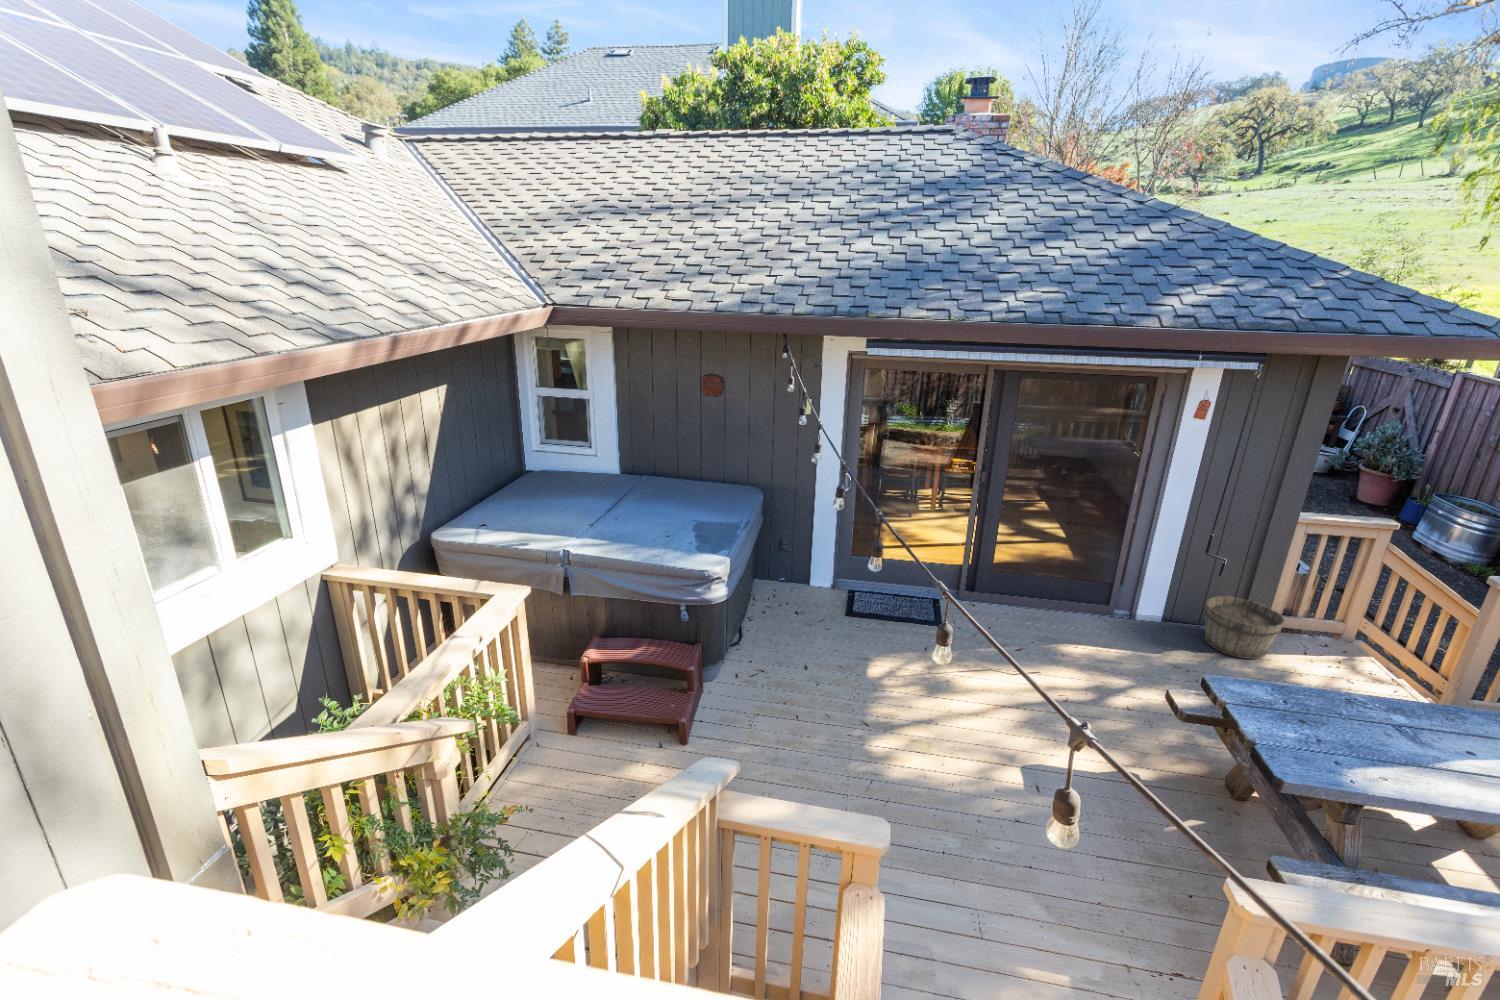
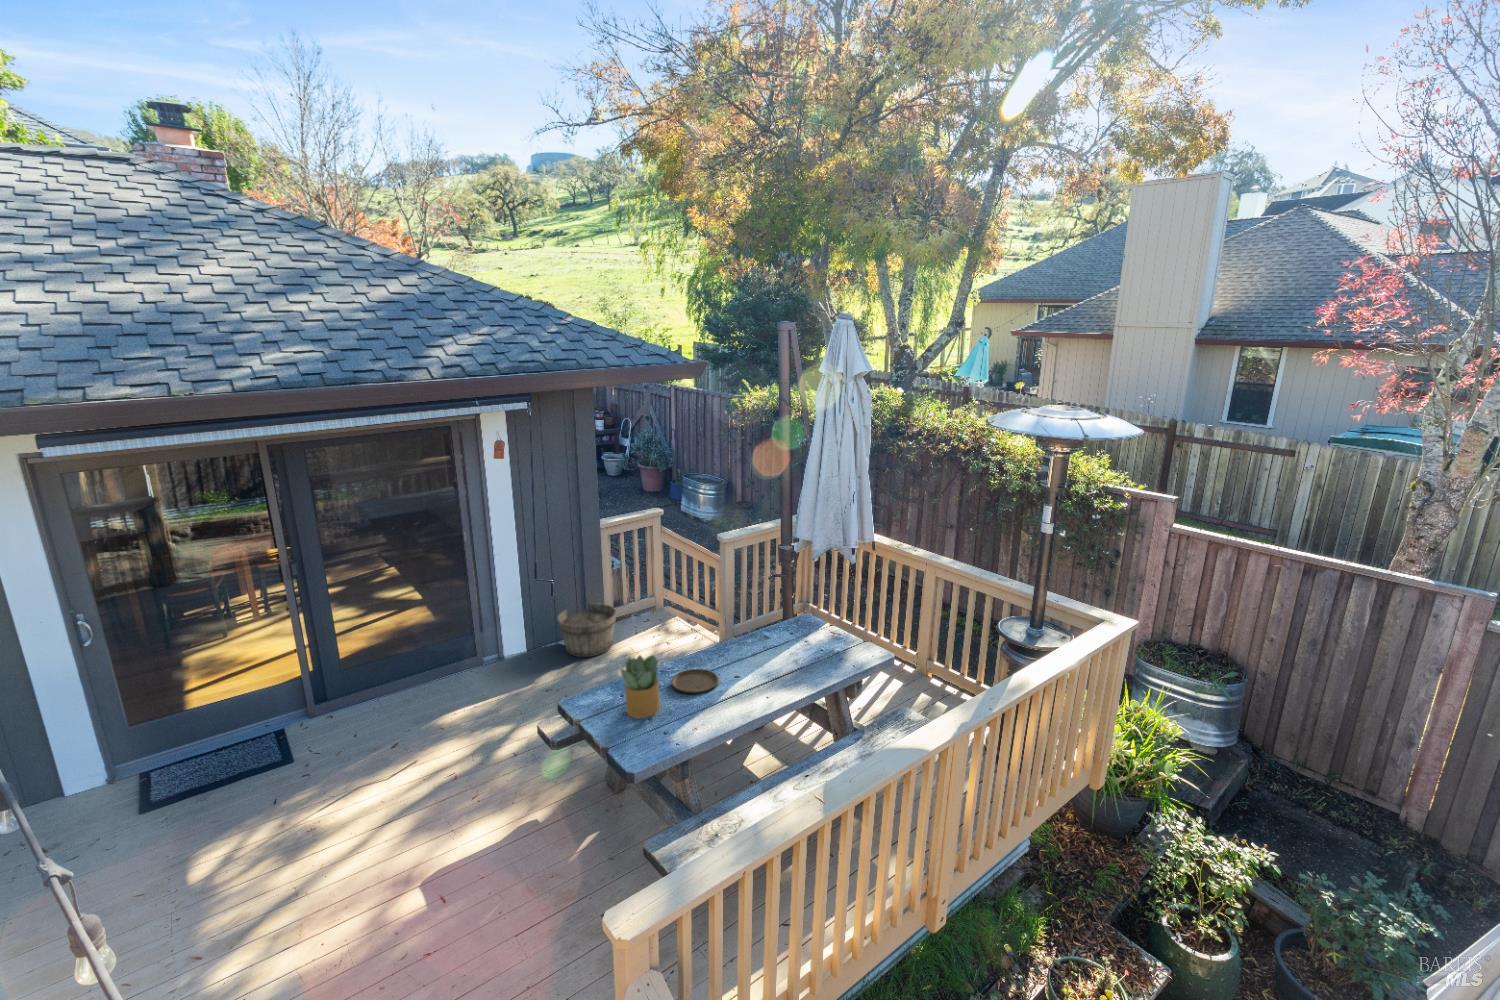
potted plant: none [1289,678,1360,756] -> present [618,655,660,718]
plate: none [1362,725,1443,767] -> present [671,669,719,693]

